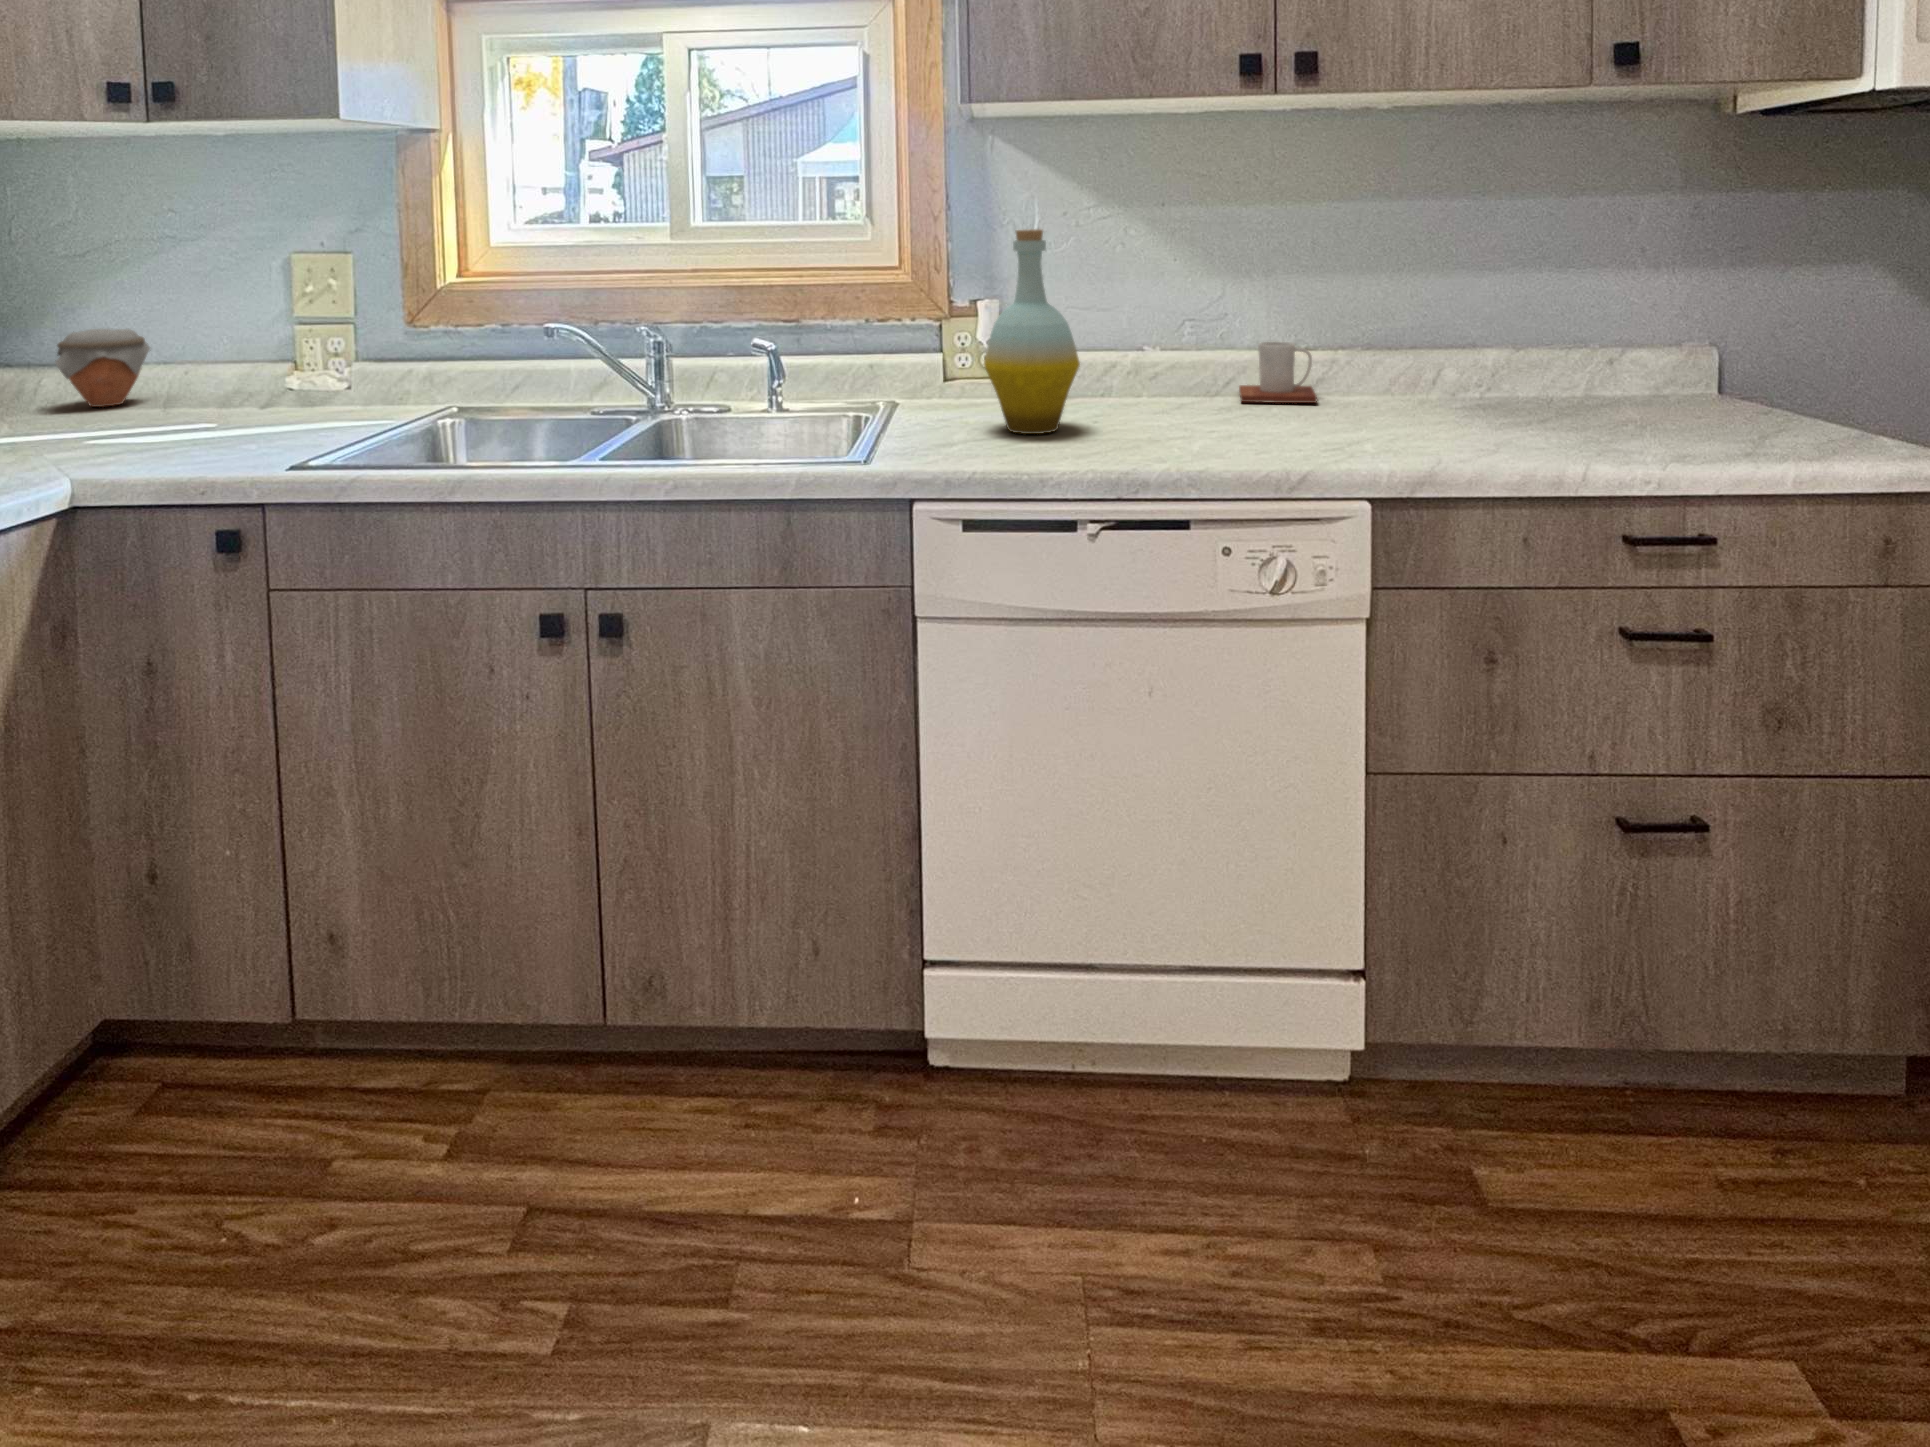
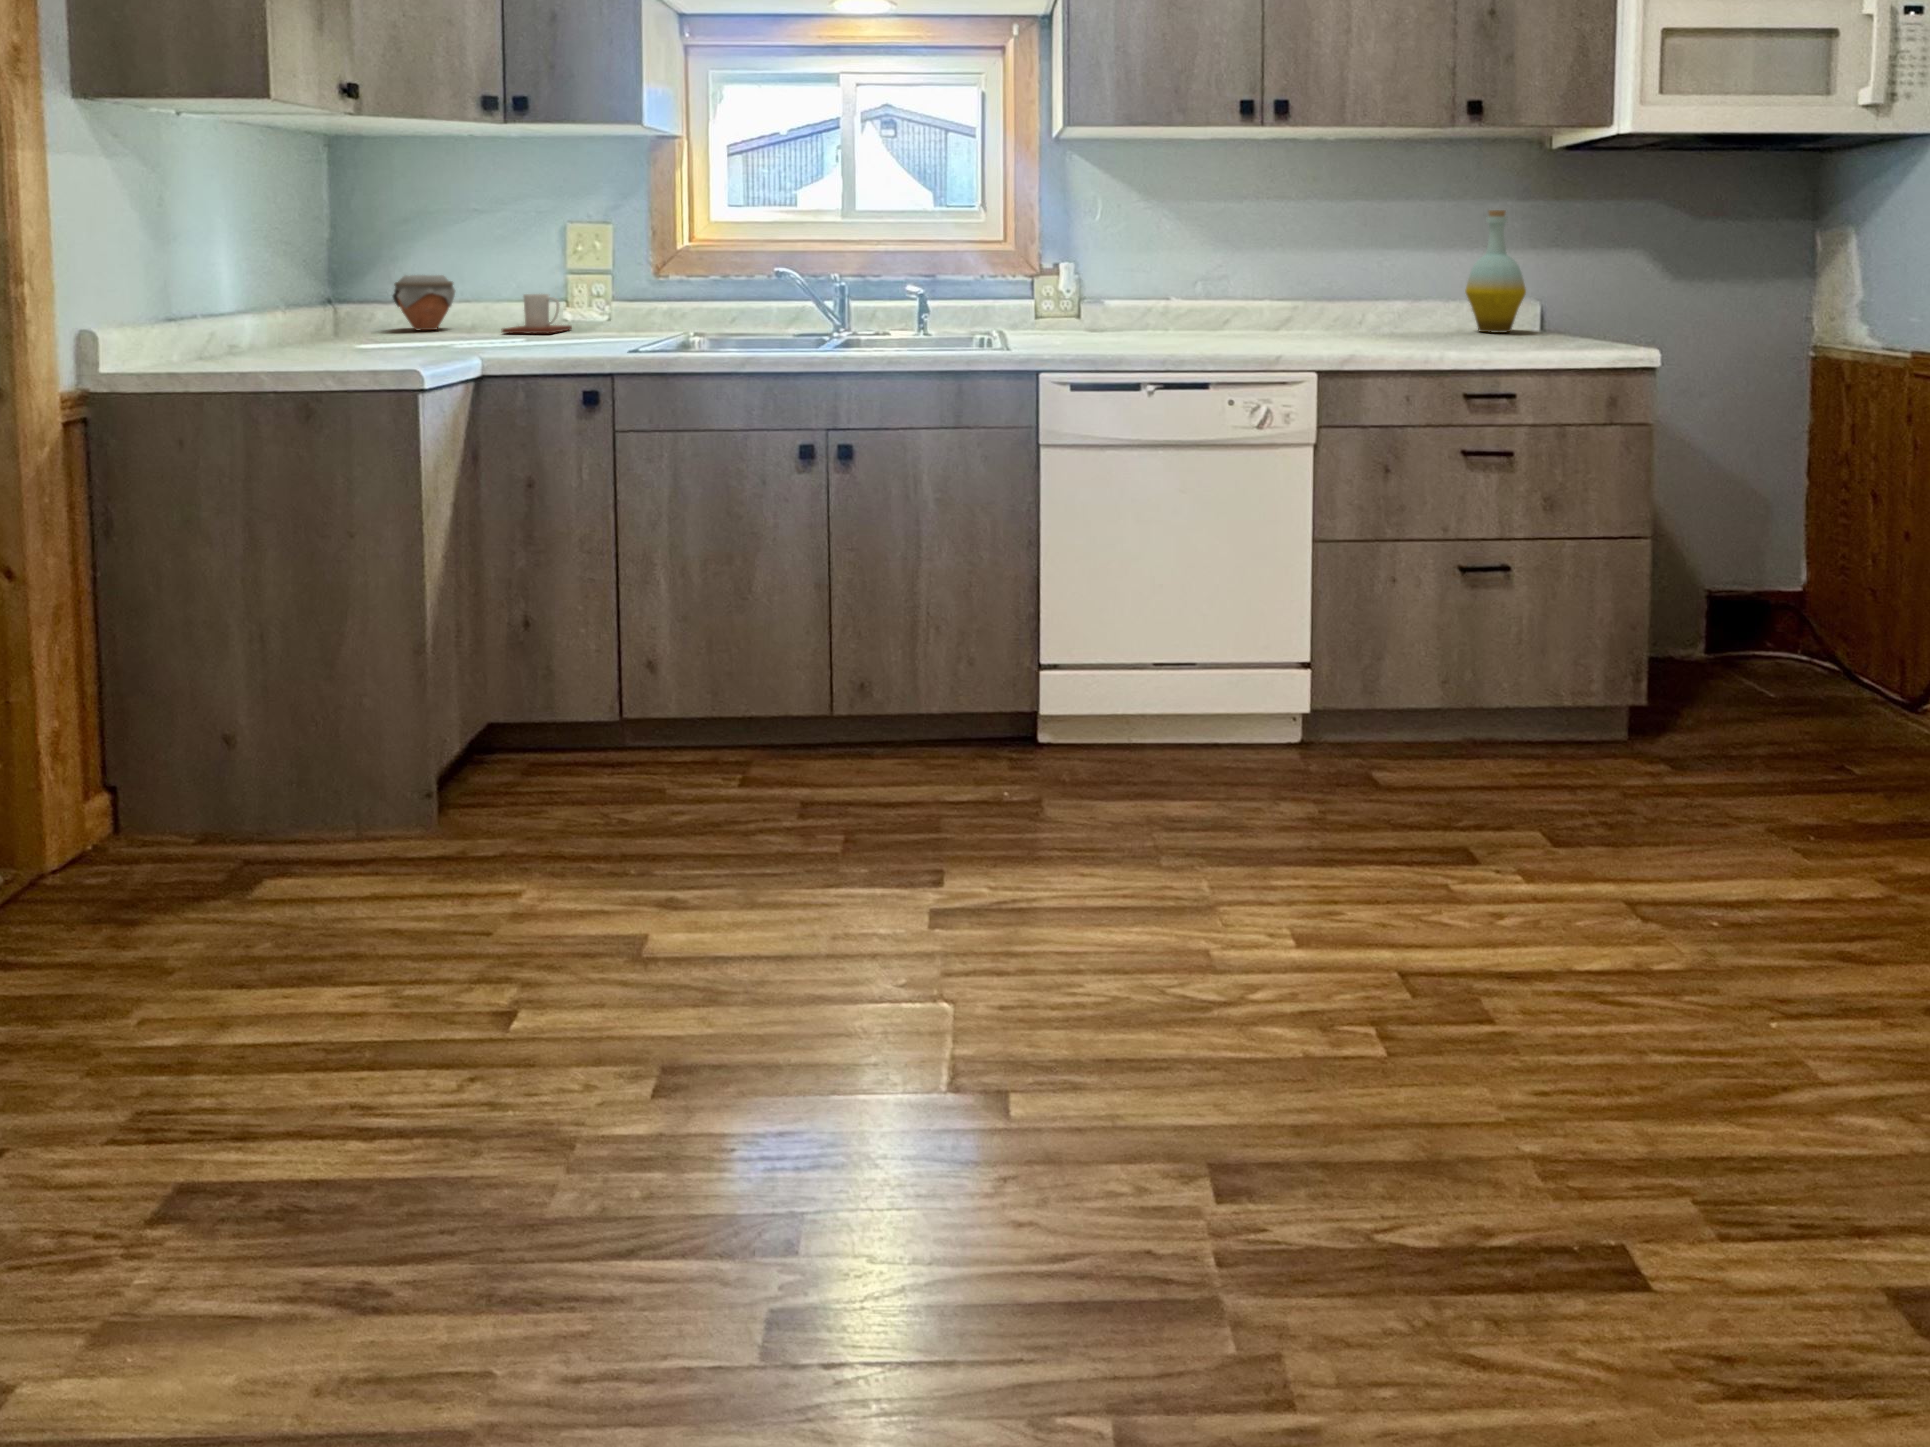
bottle: present [984,229,1080,434] -> present [1465,210,1526,333]
mug: present [1239,341,1317,403] -> present [502,294,572,333]

